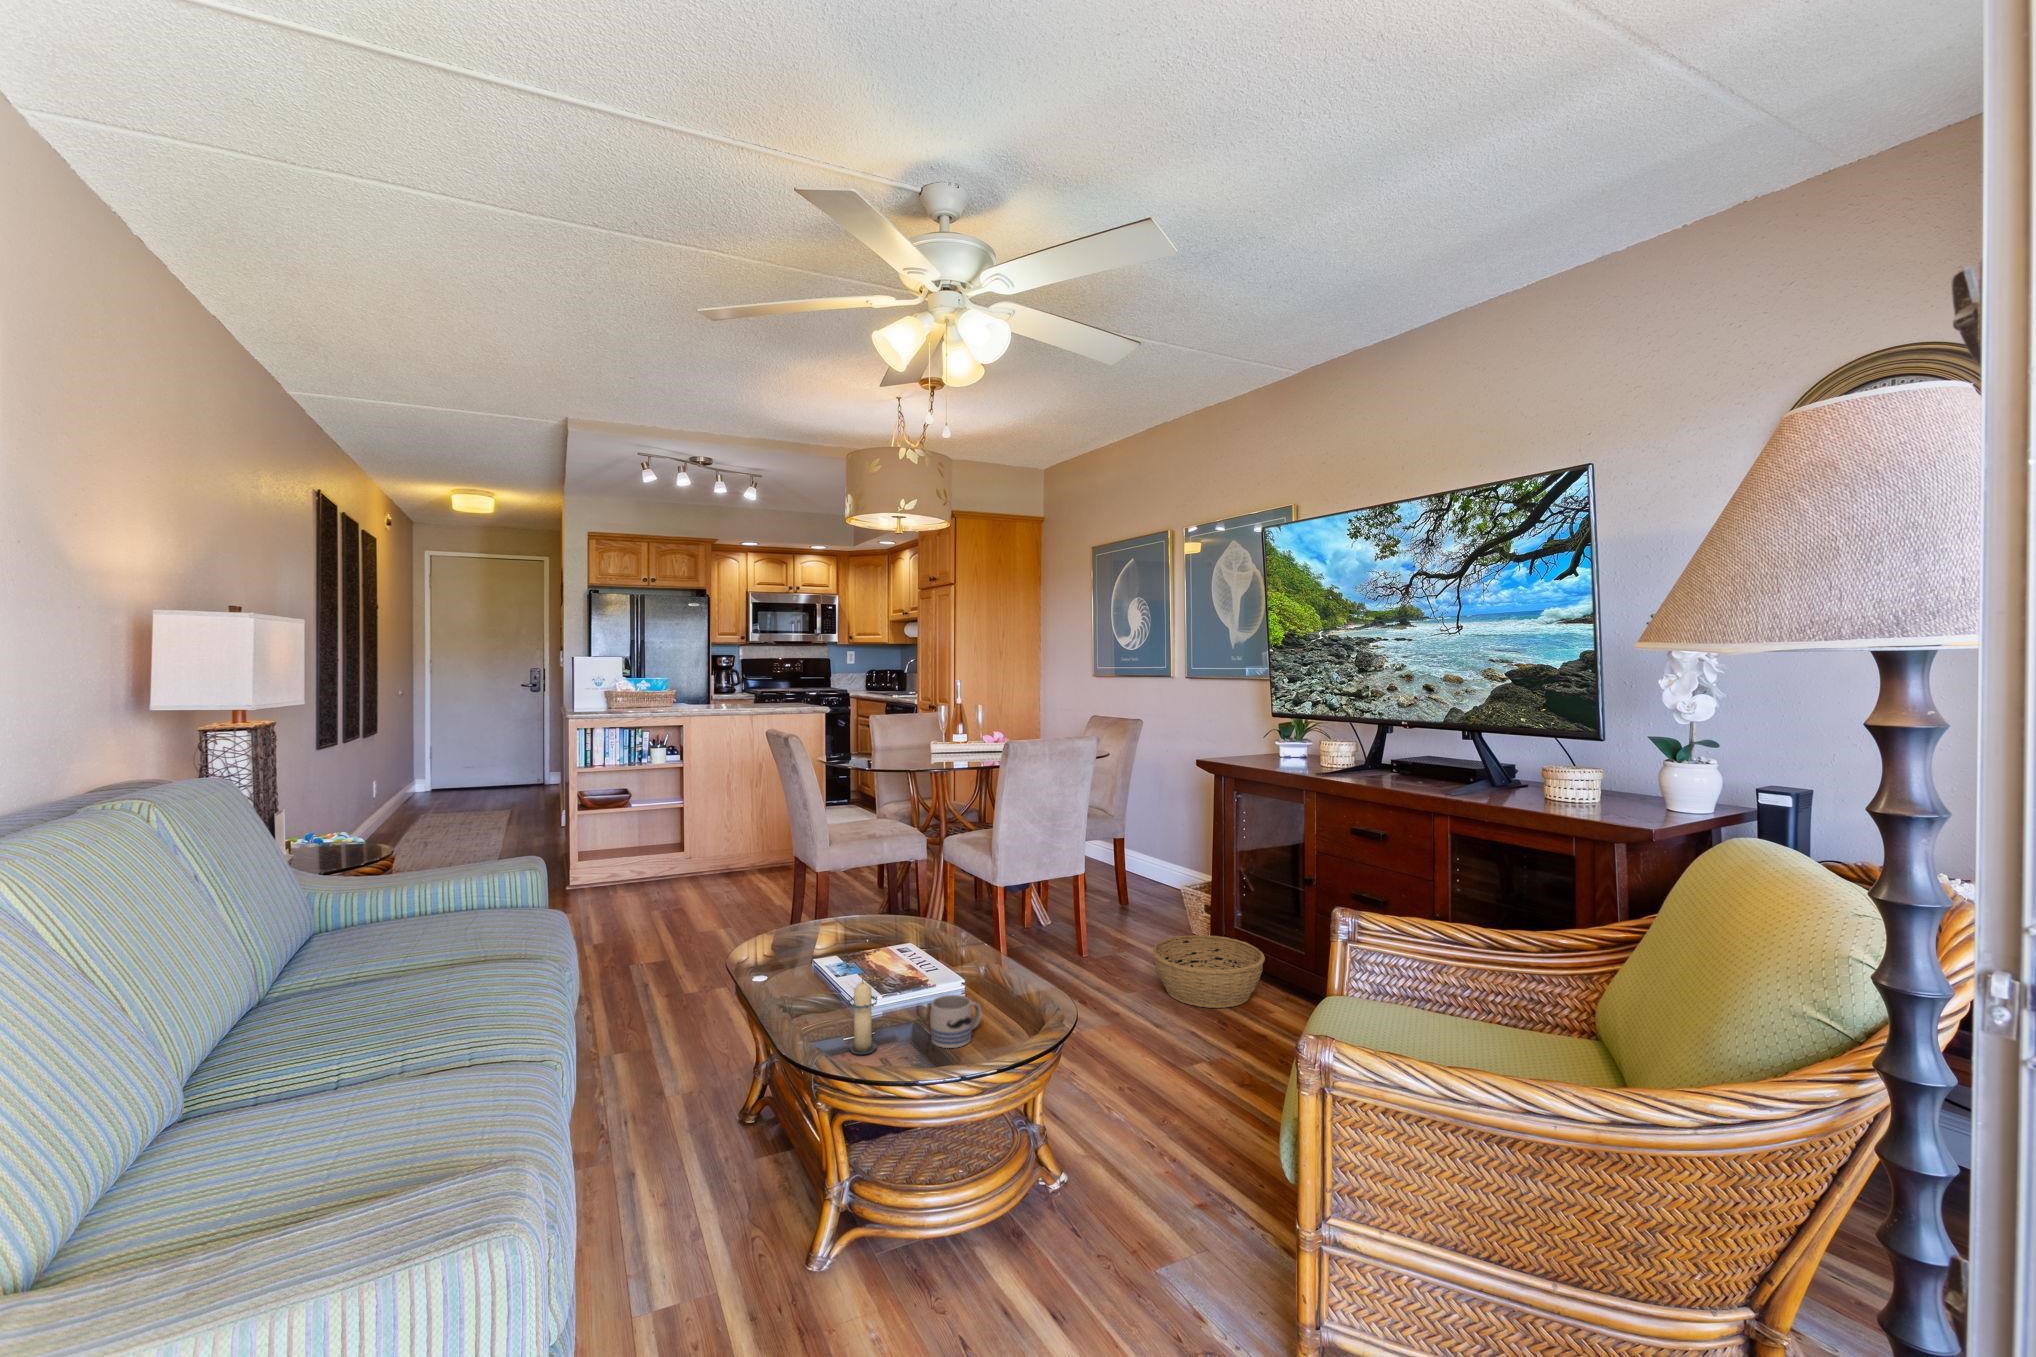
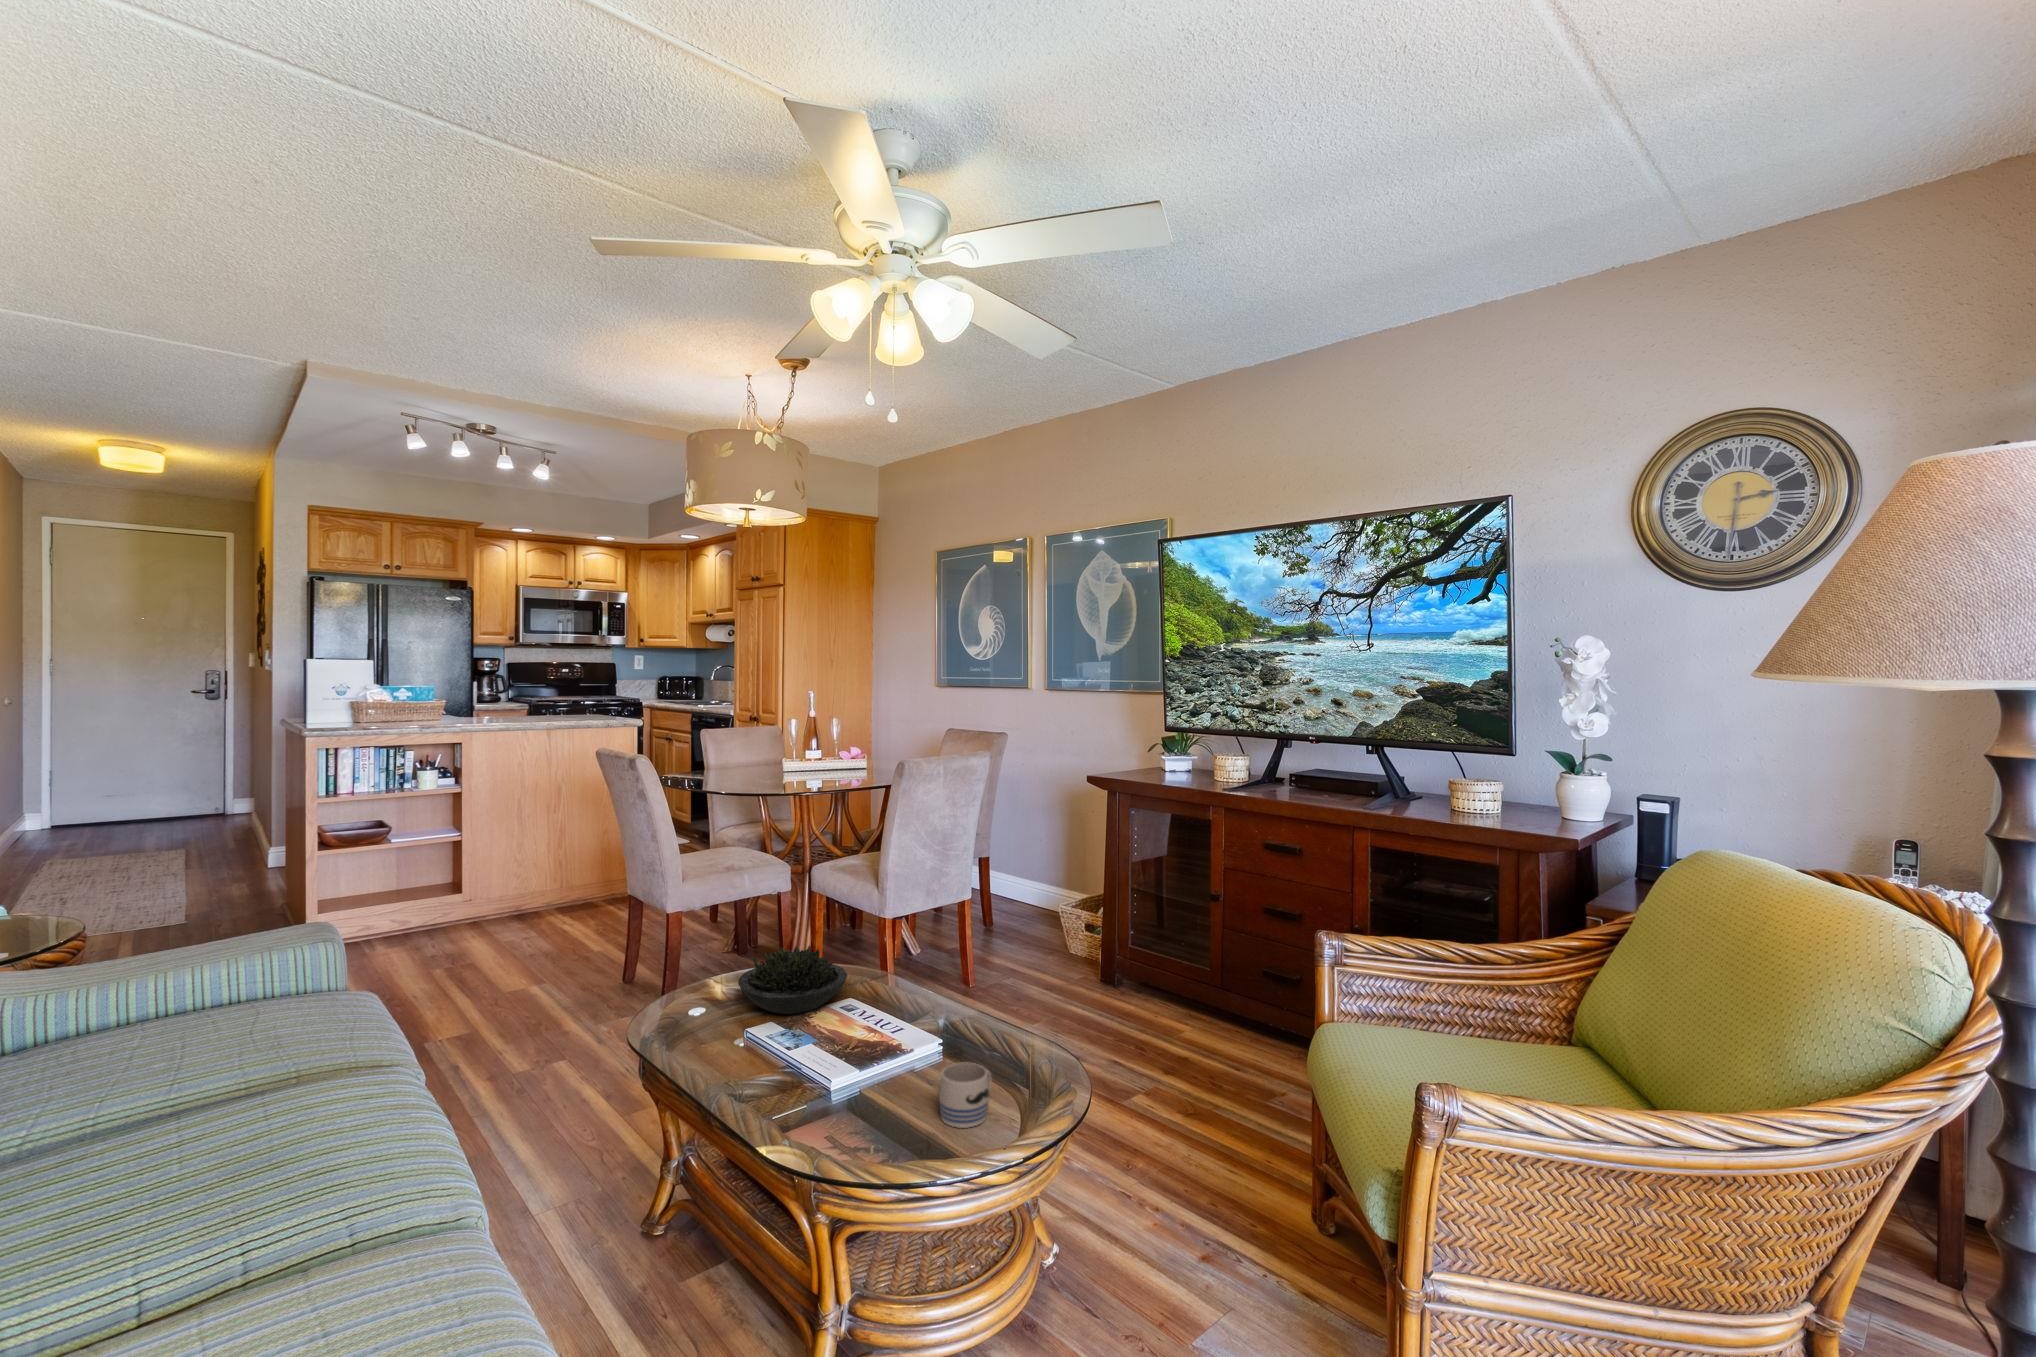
succulent plant: none [817,895,908,951] -> present [738,946,847,1014]
basket: present [1152,935,1265,1008] -> none [1062,959,1178,1036]
candle: present [847,977,877,1054] -> none [846,1054,890,1151]

